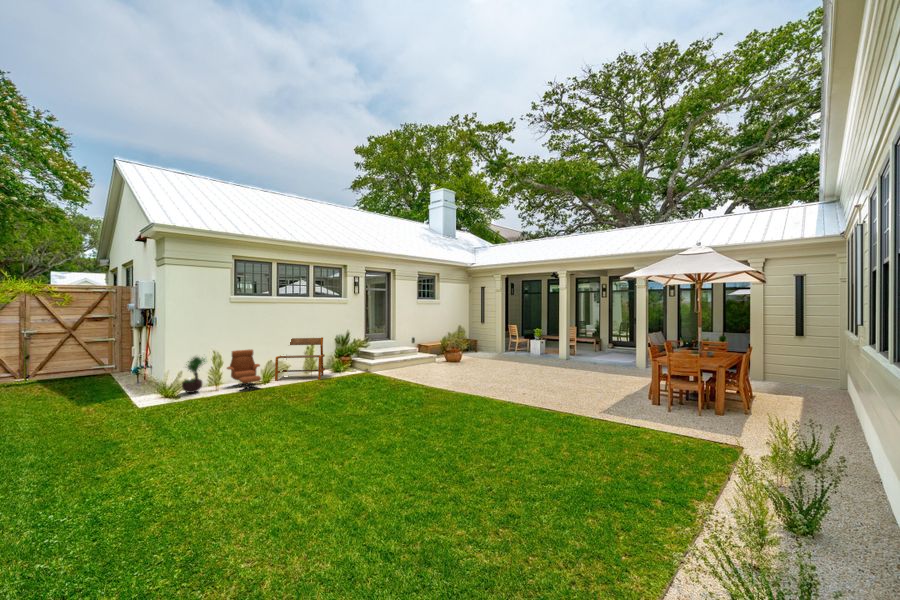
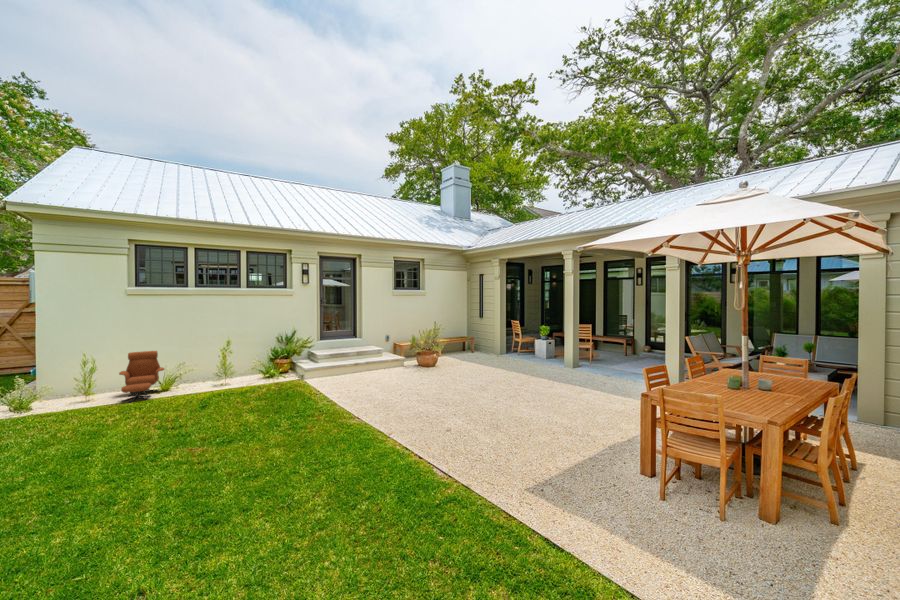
bench: present [275,337,325,381] -> none [187,336,253,388]
potted tree: present [182,357,205,393] -> none [51,356,90,402]

